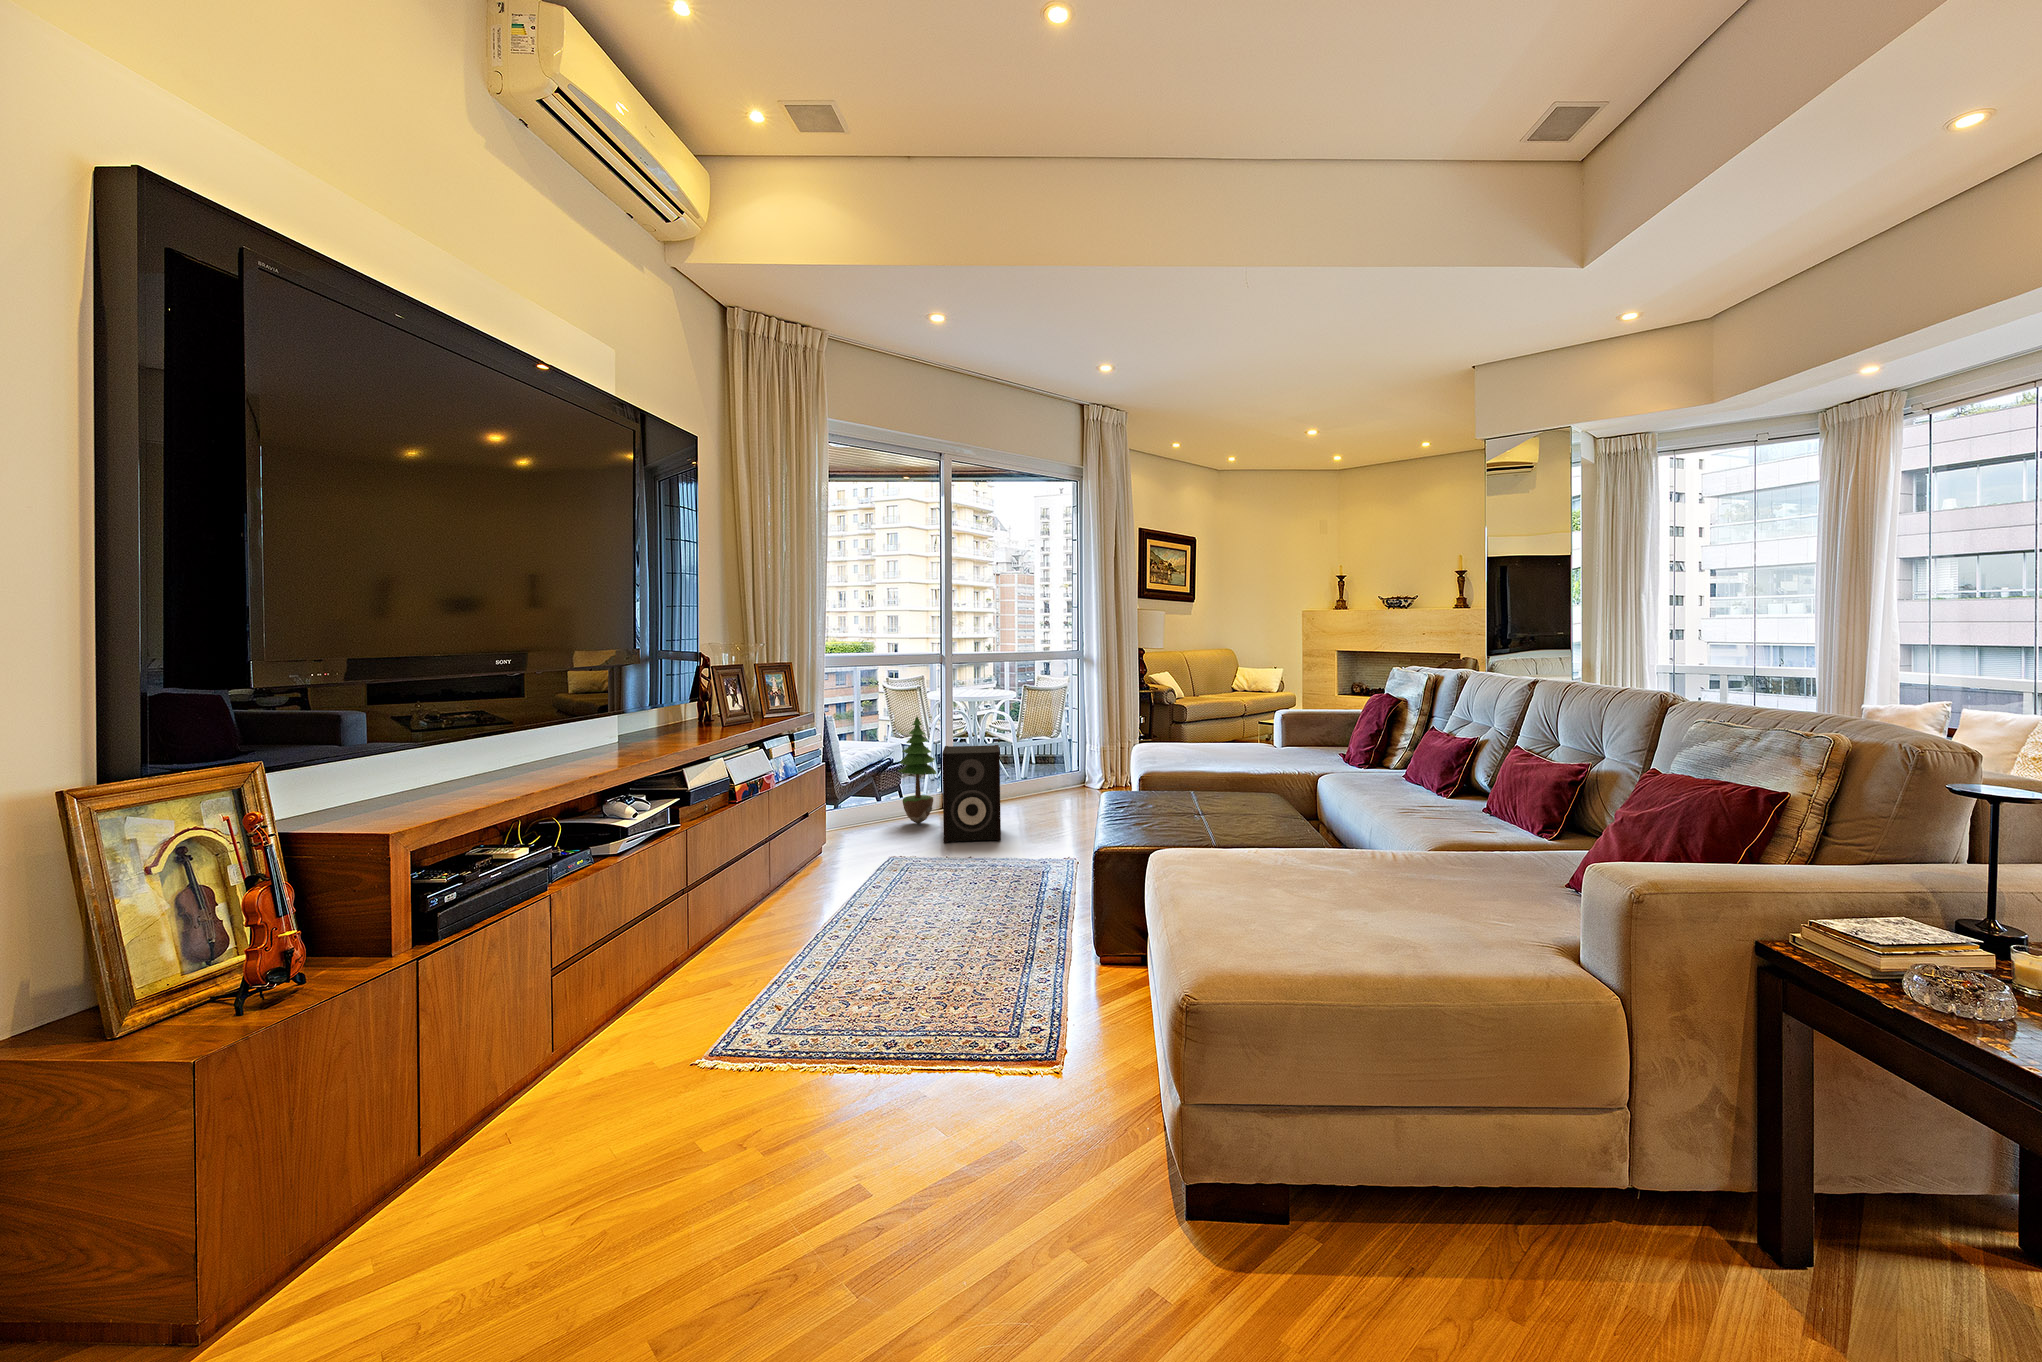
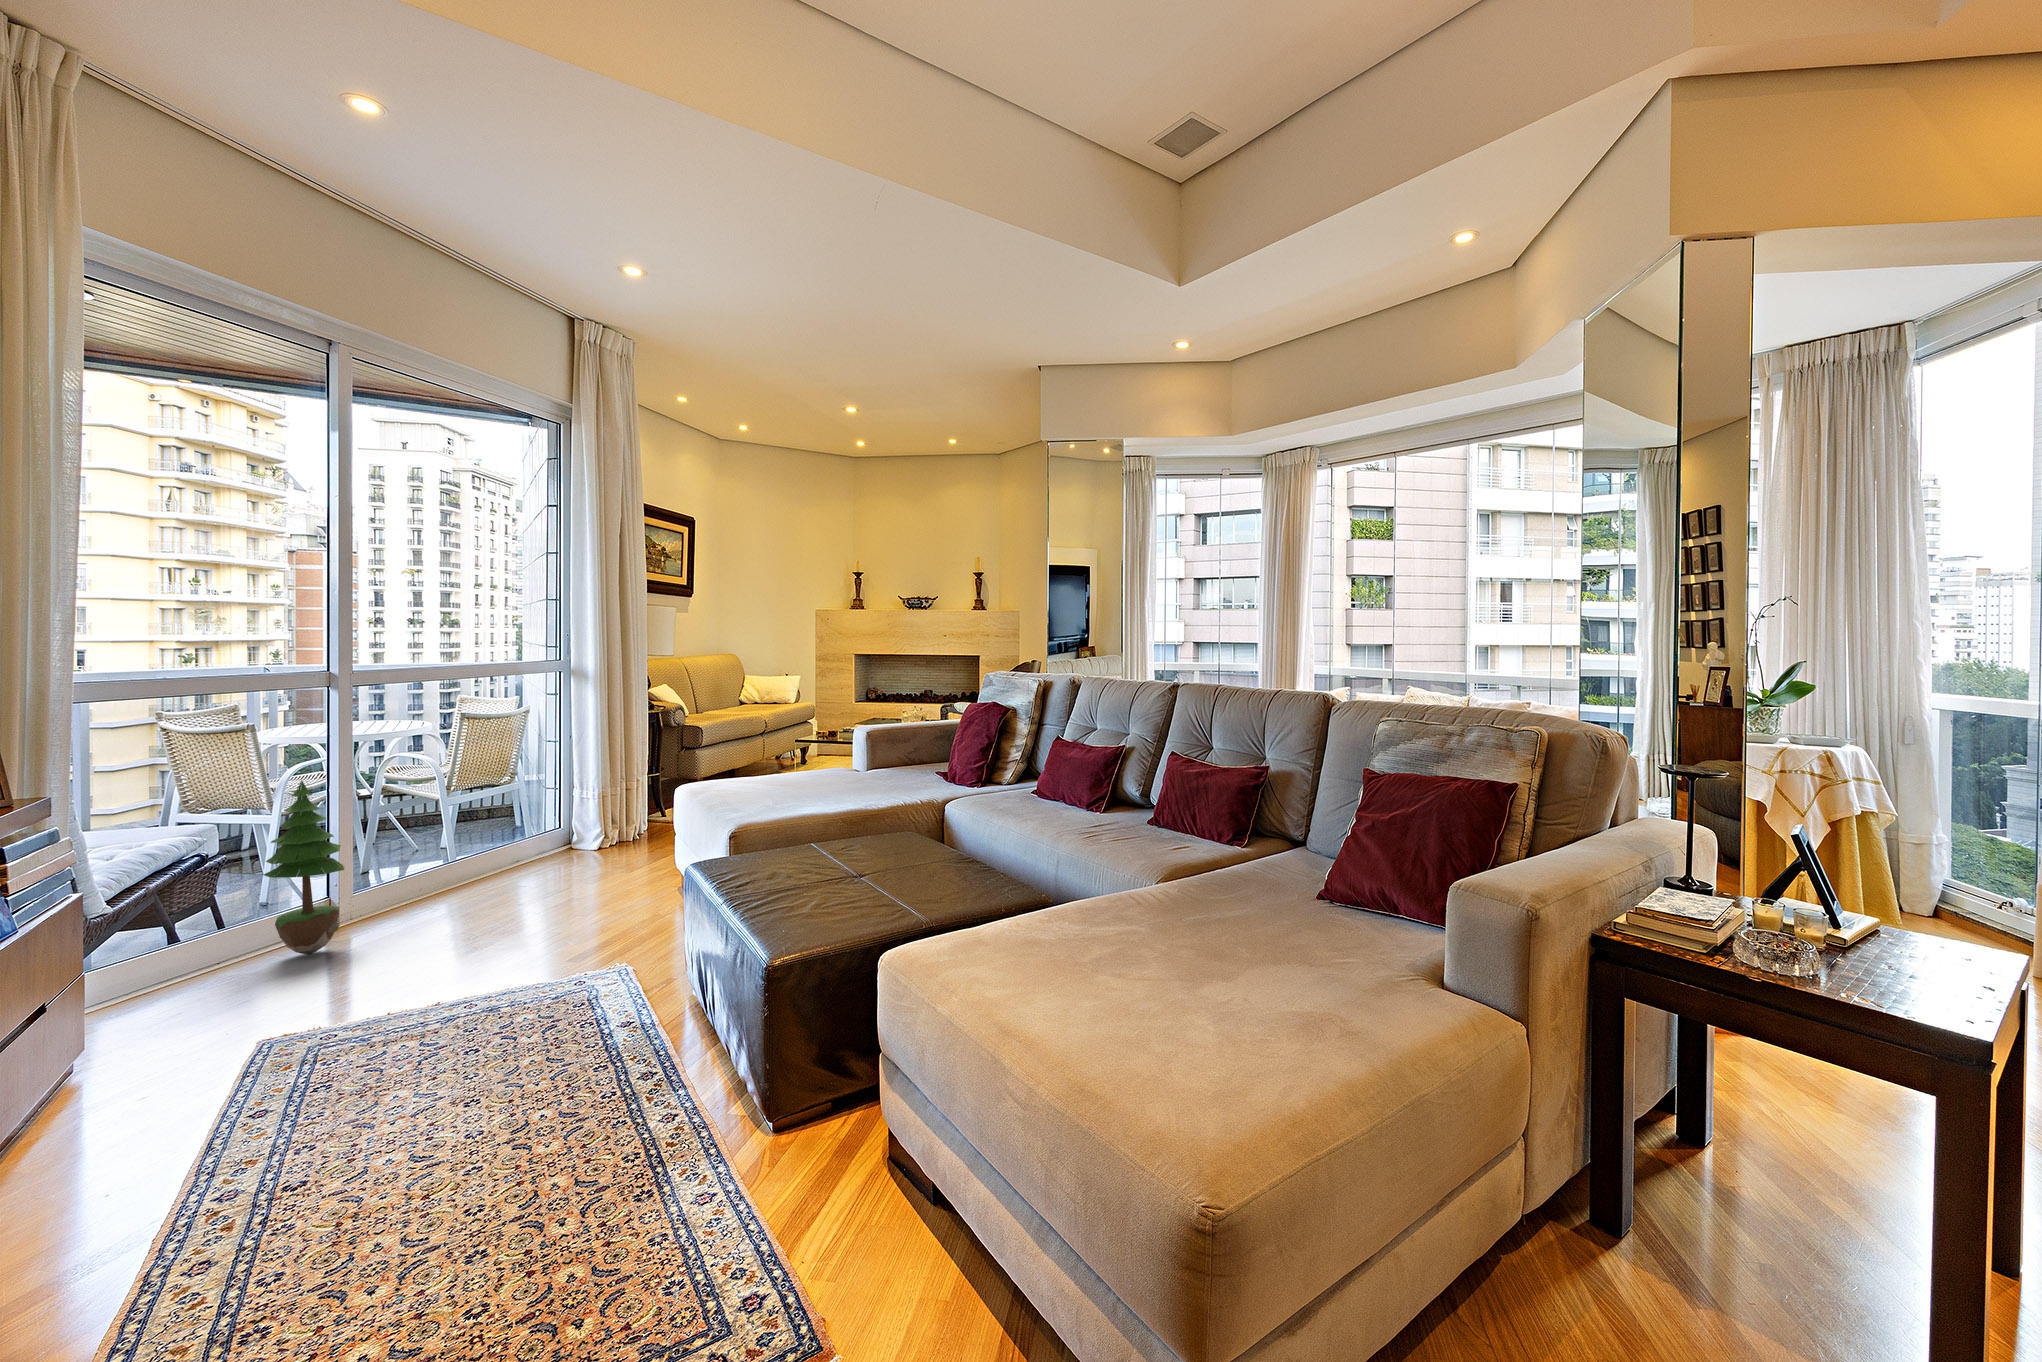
speaker: present [942,745,1001,842] -> none [366,811,486,980]

